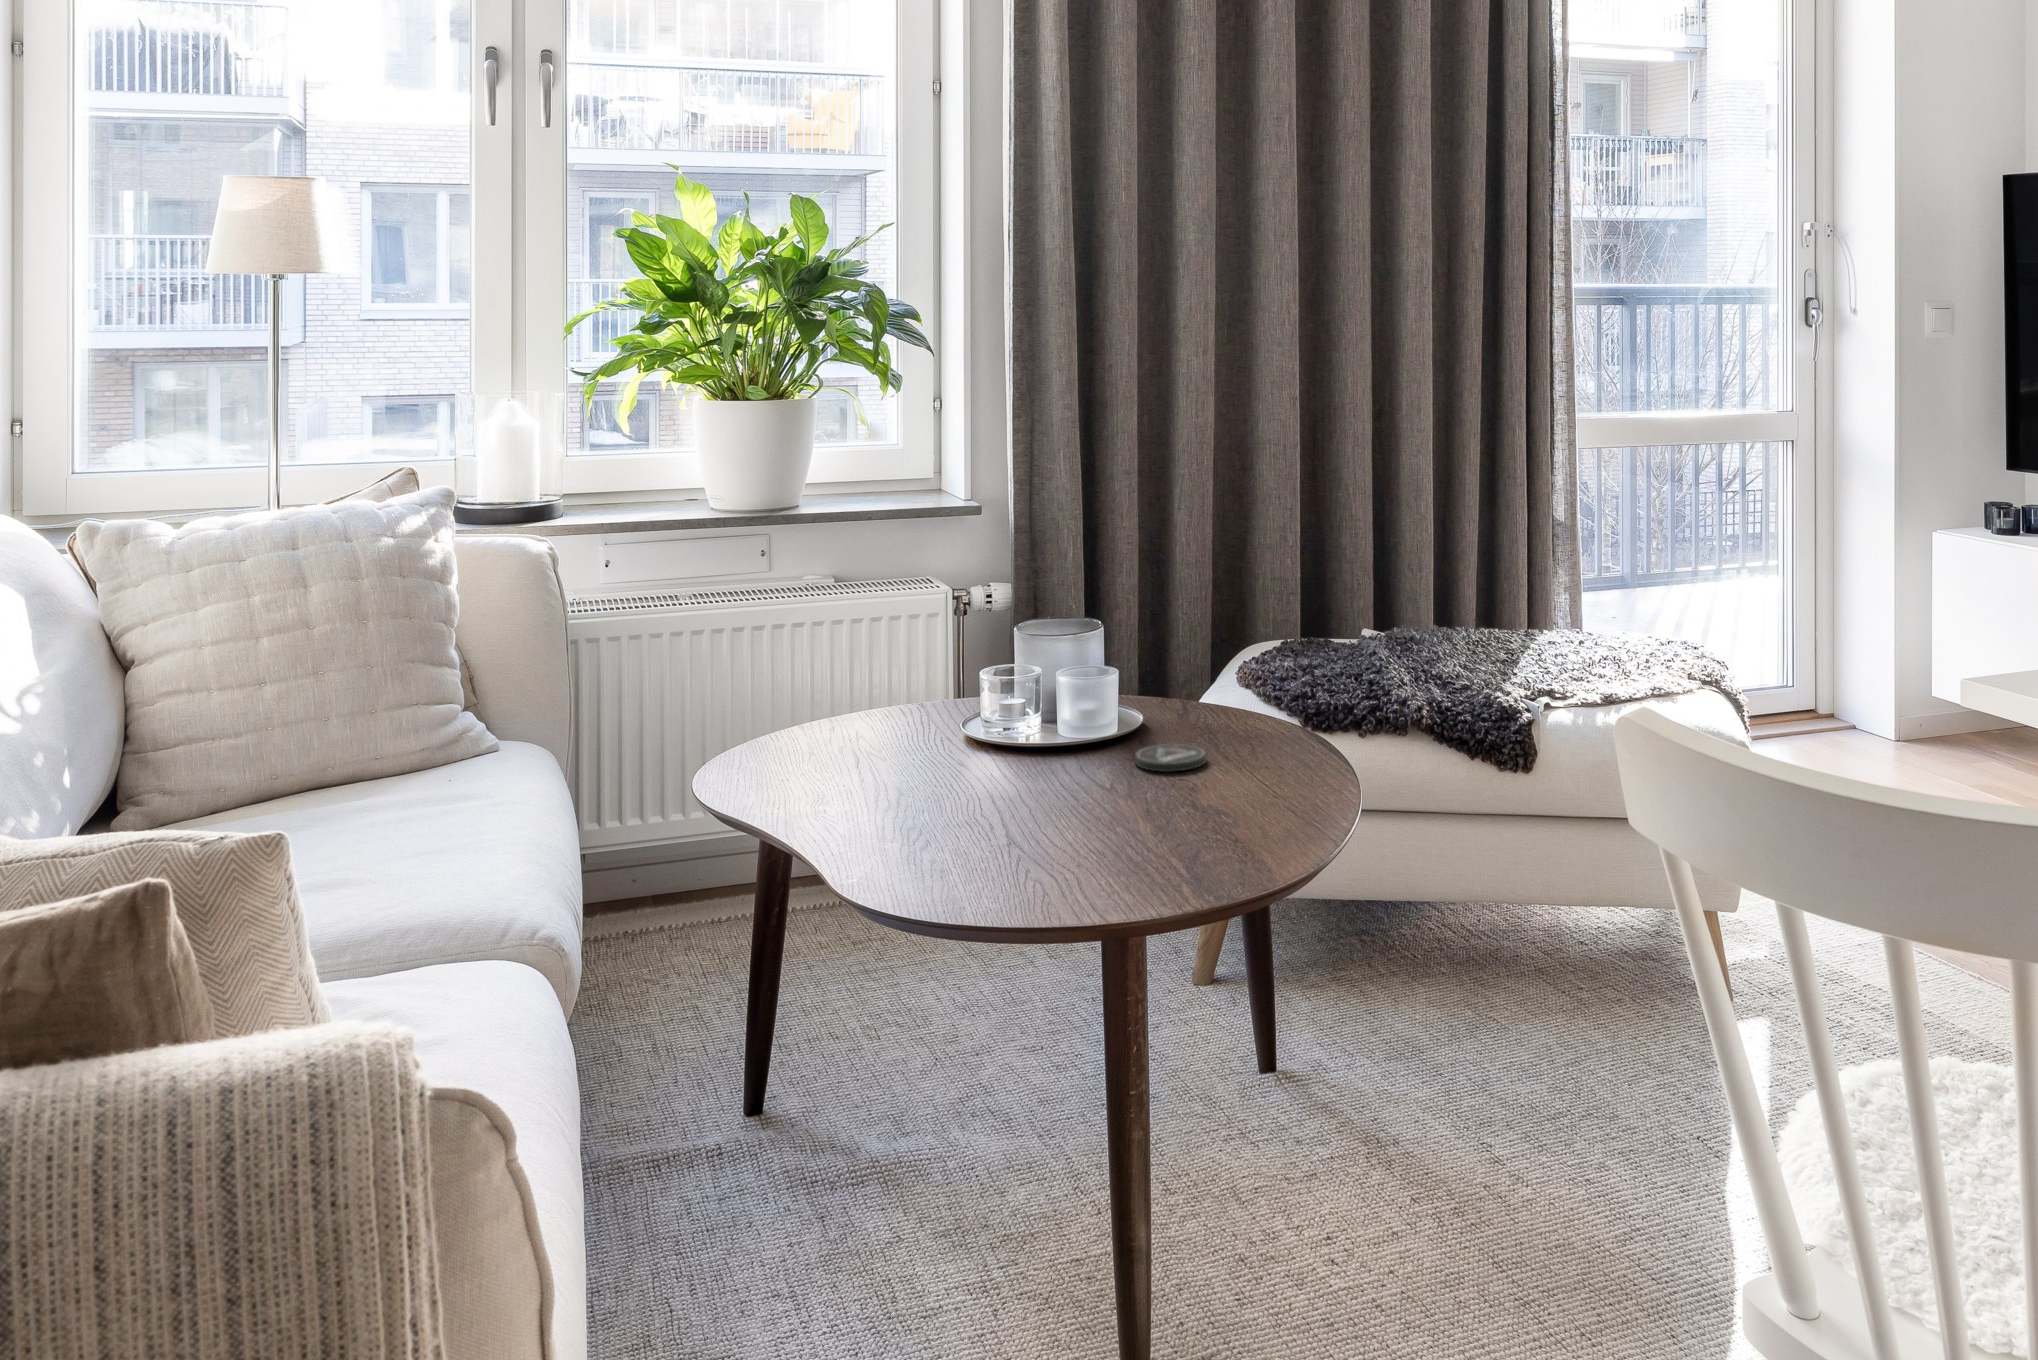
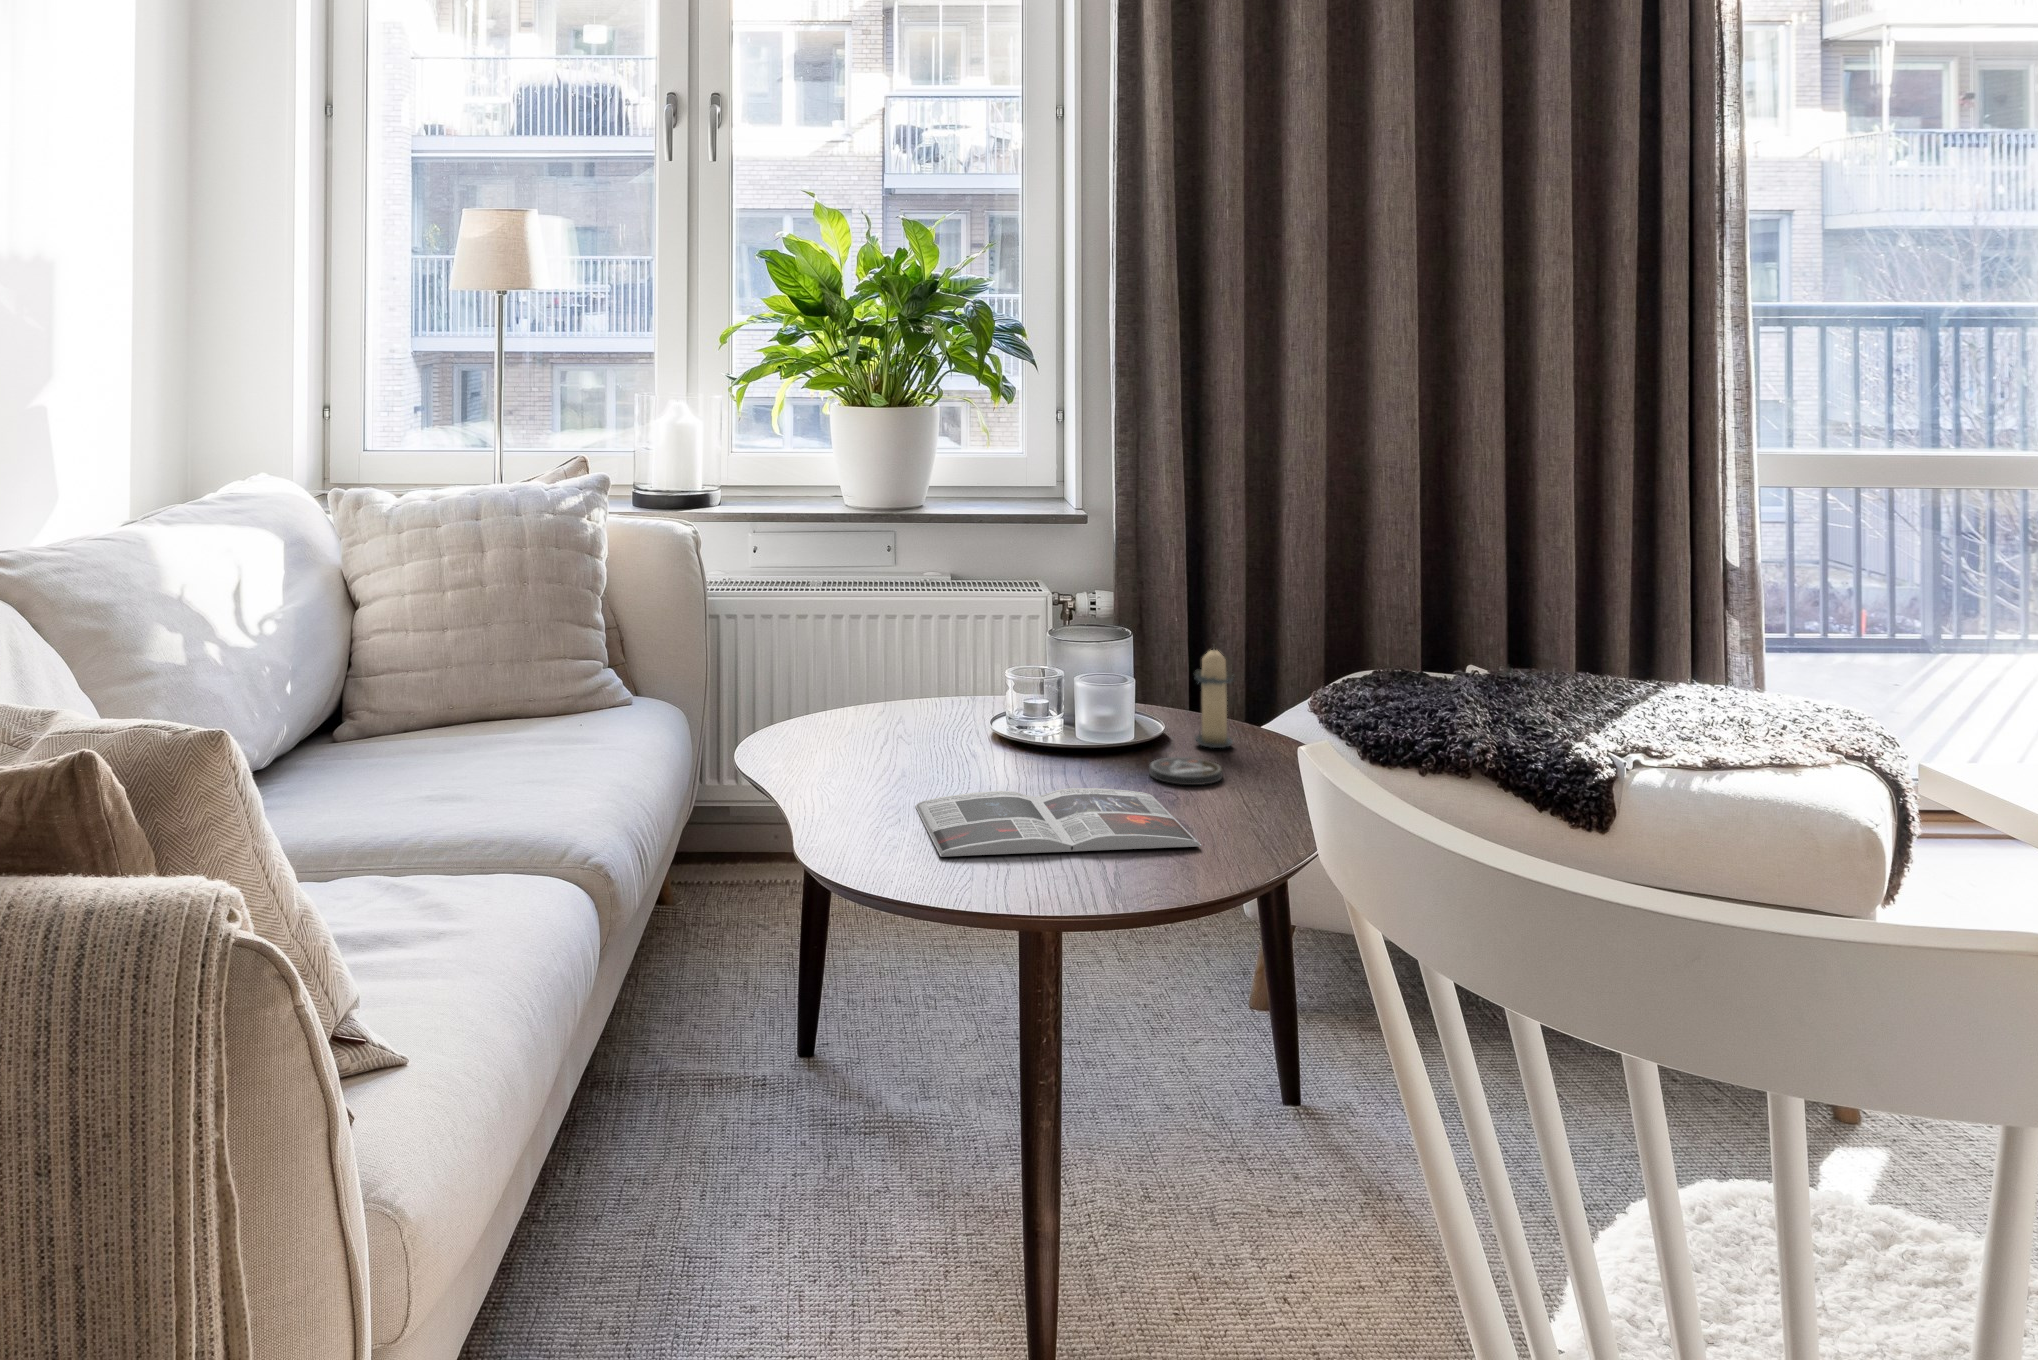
candle: none [1157,629,1206,733] -> present [1194,649,1233,748]
magazine: none [920,784,1223,877] -> present [915,788,1202,857]

